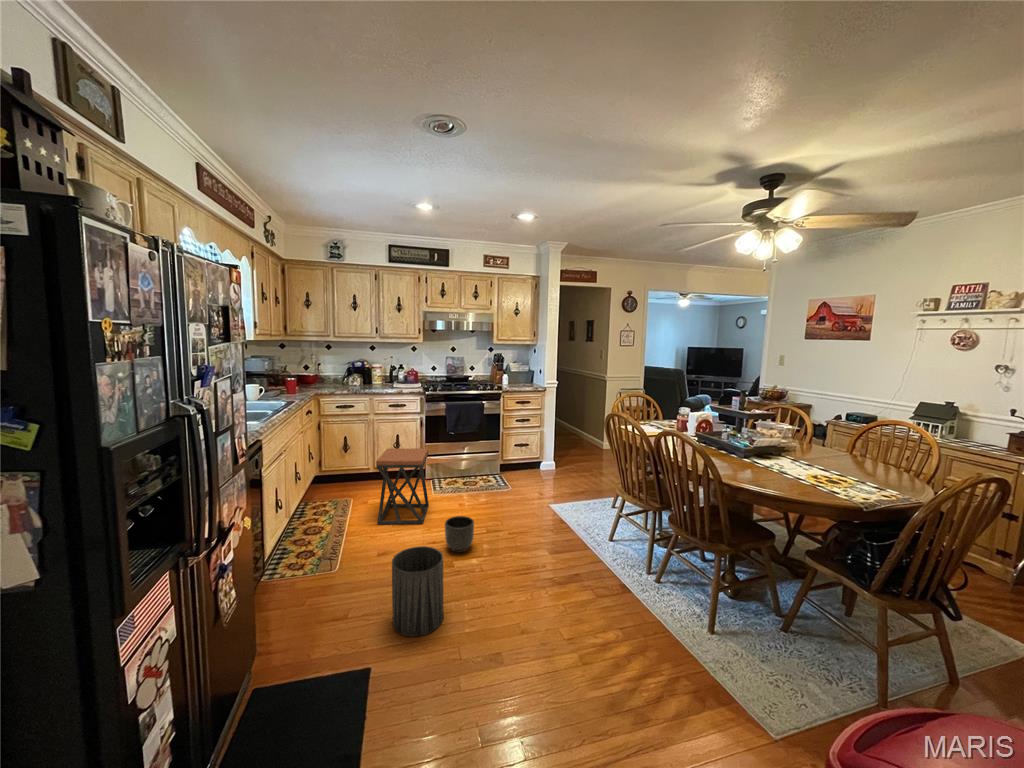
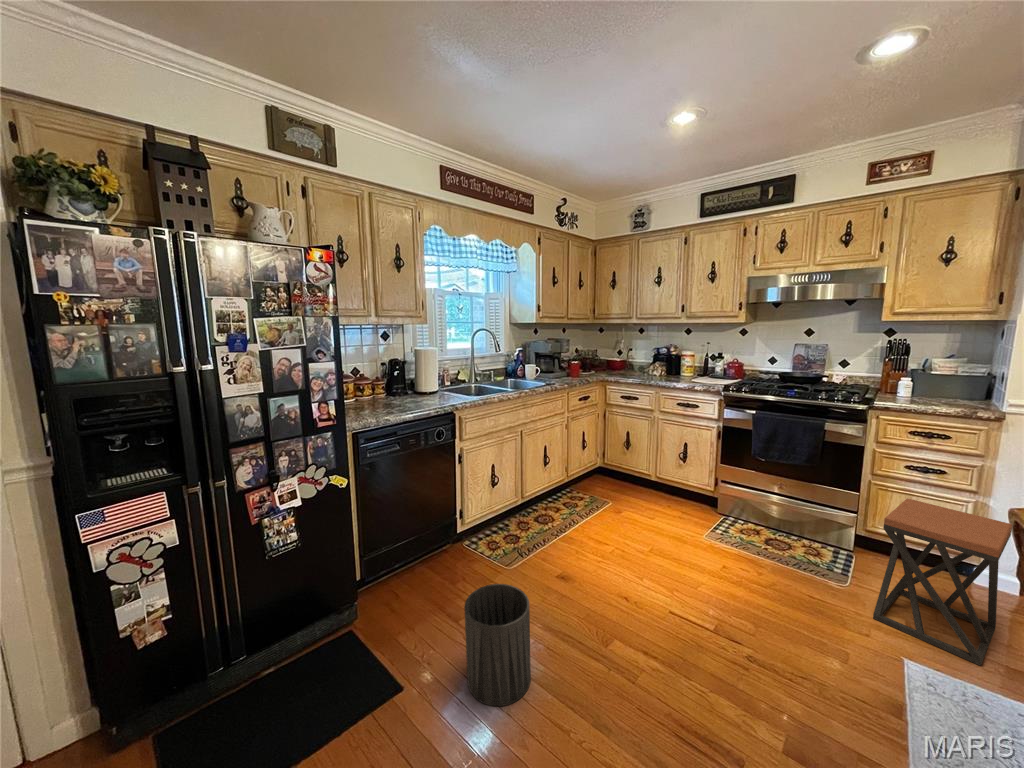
stool: present [376,448,429,525] -> present [873,498,1012,666]
planter: present [445,516,474,553] -> none [624,576,669,635]

